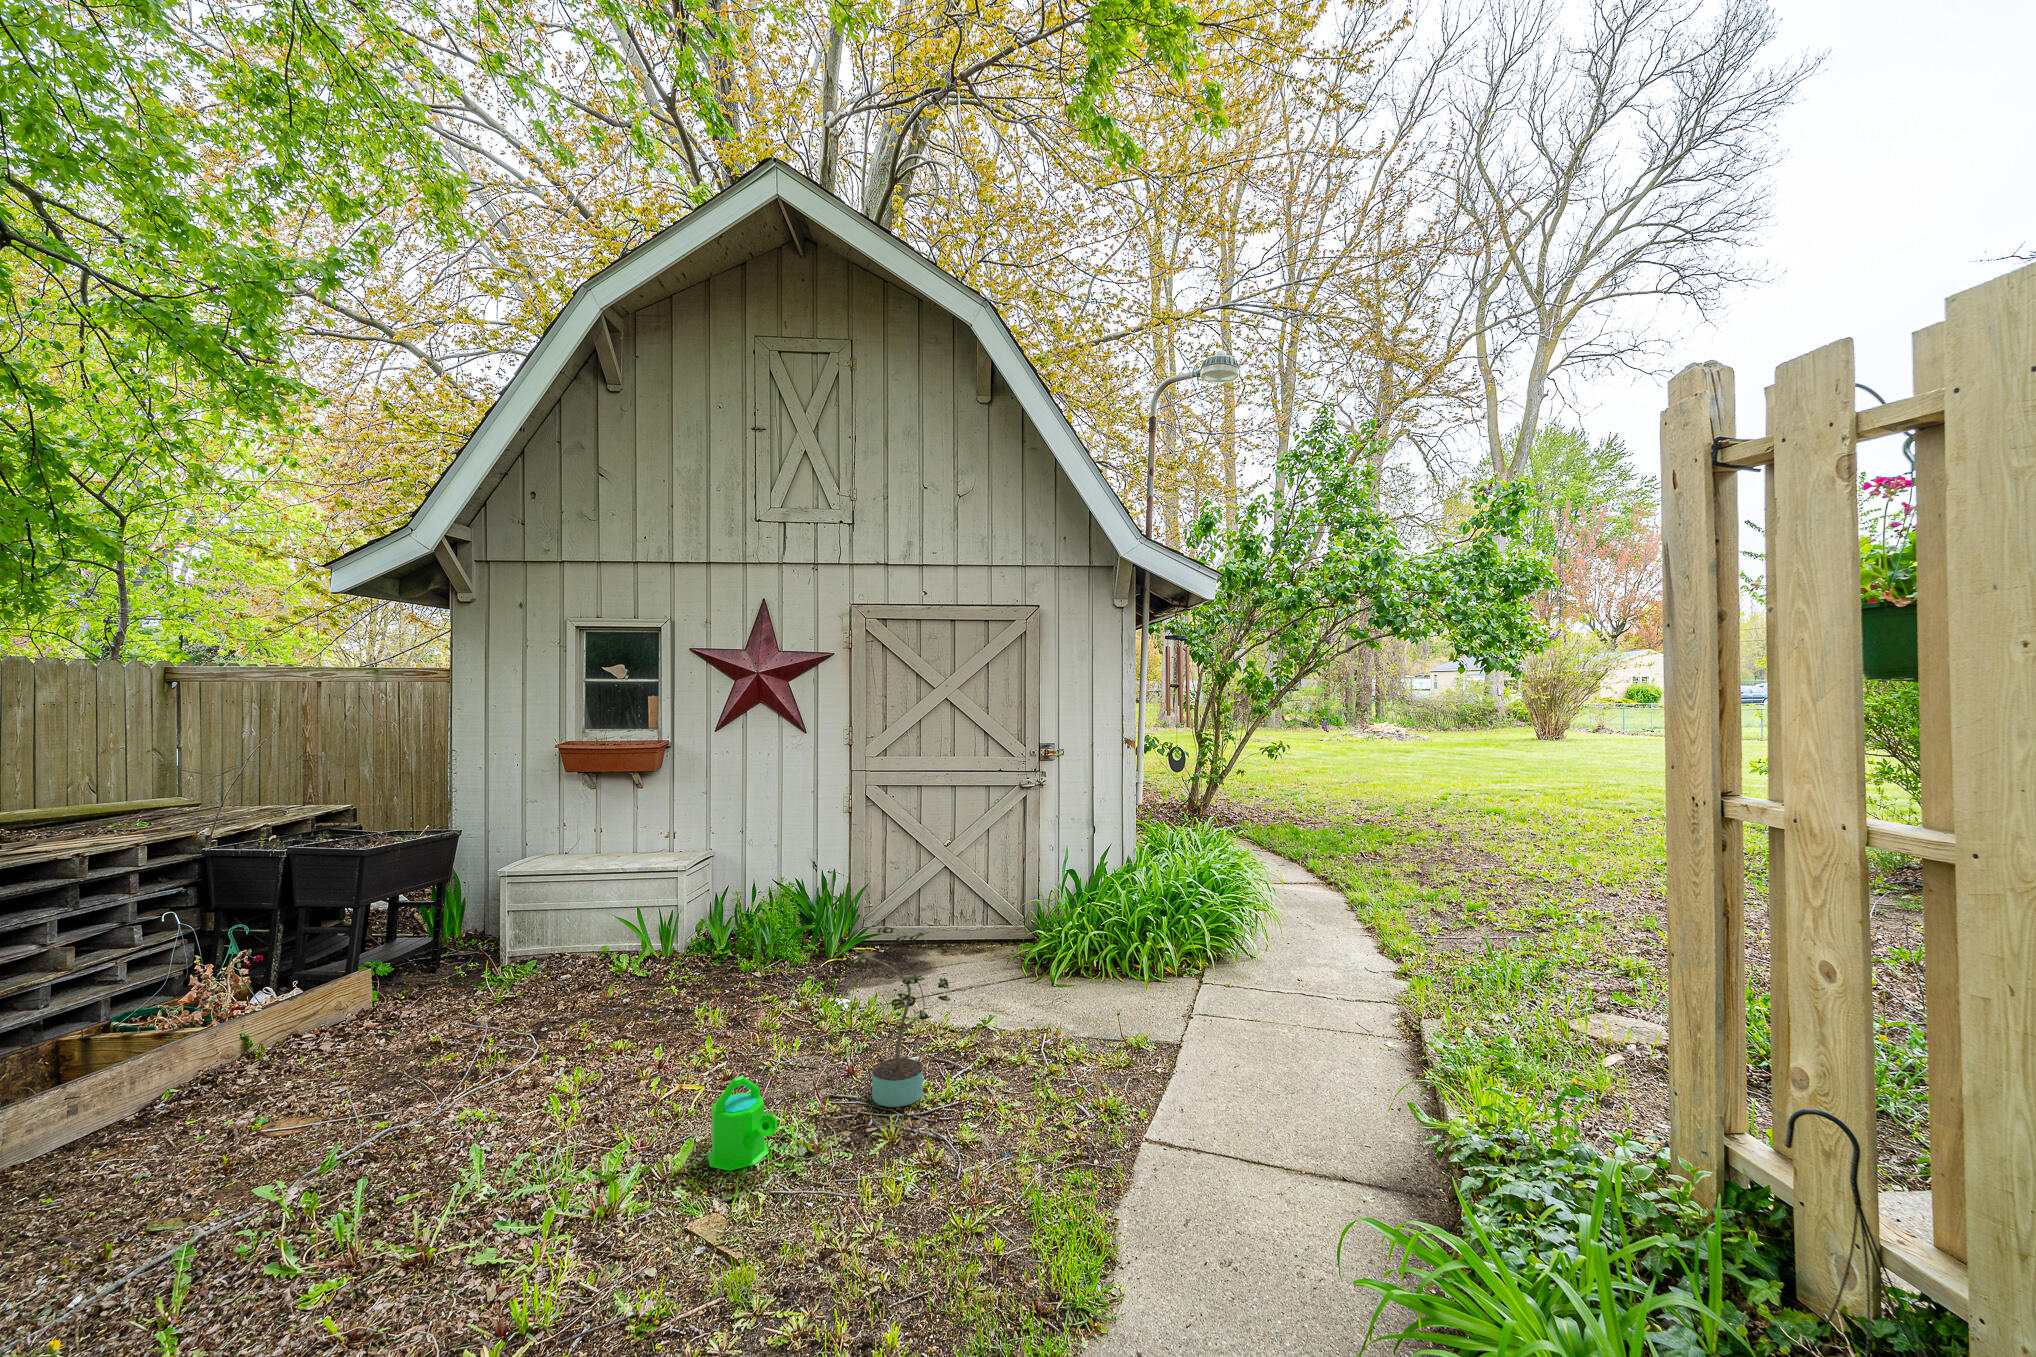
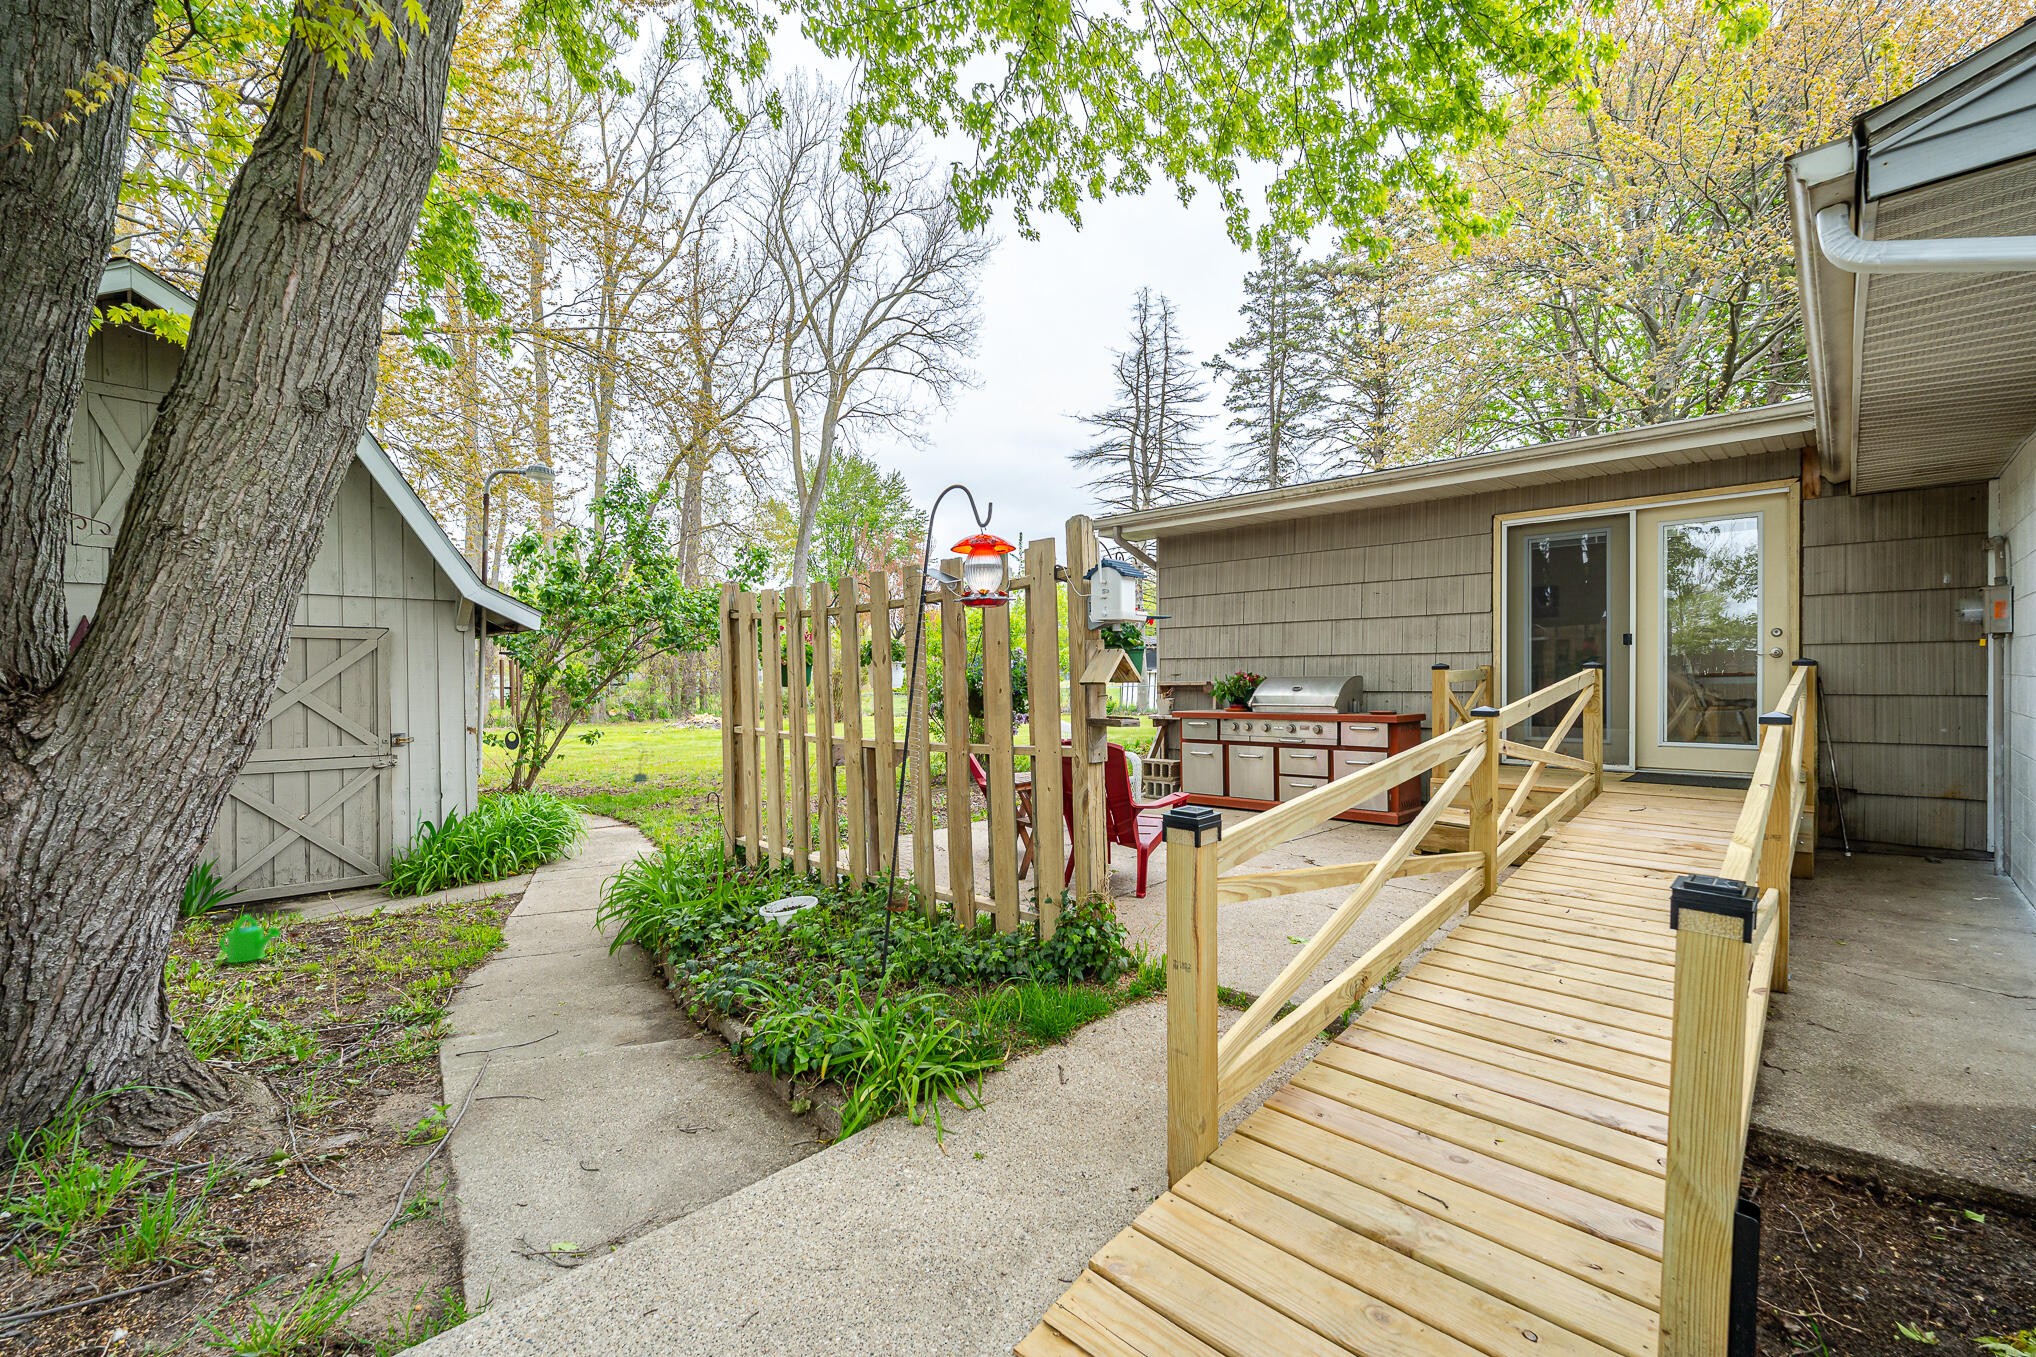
potted plant: present [851,927,950,1107] -> present [634,751,654,781]

